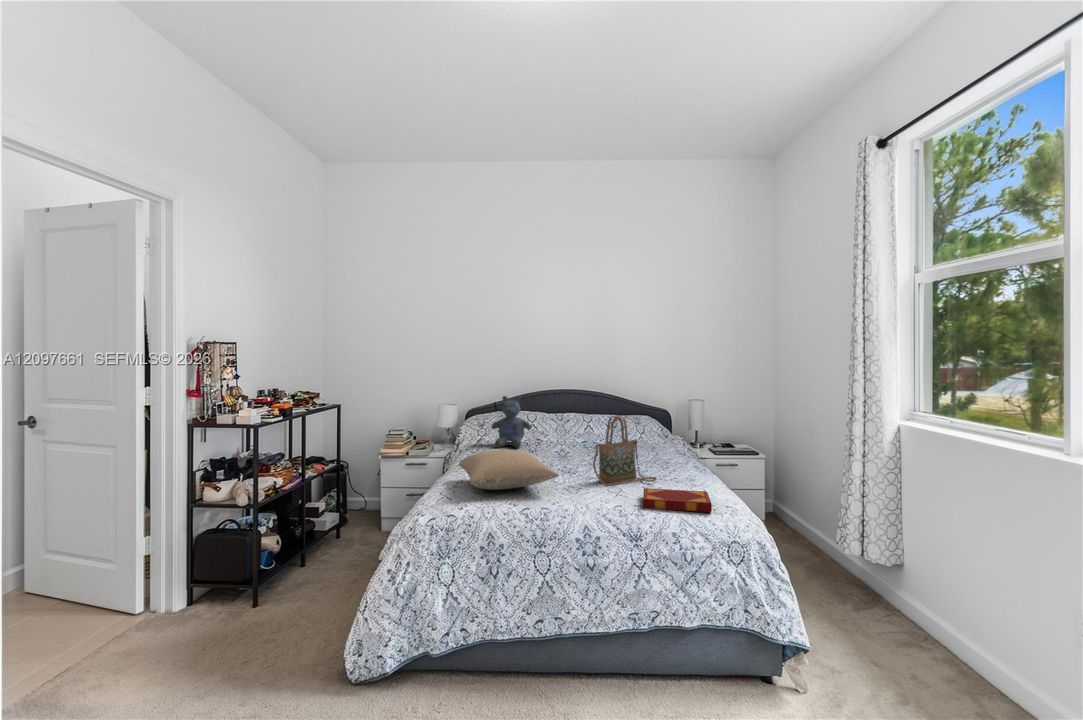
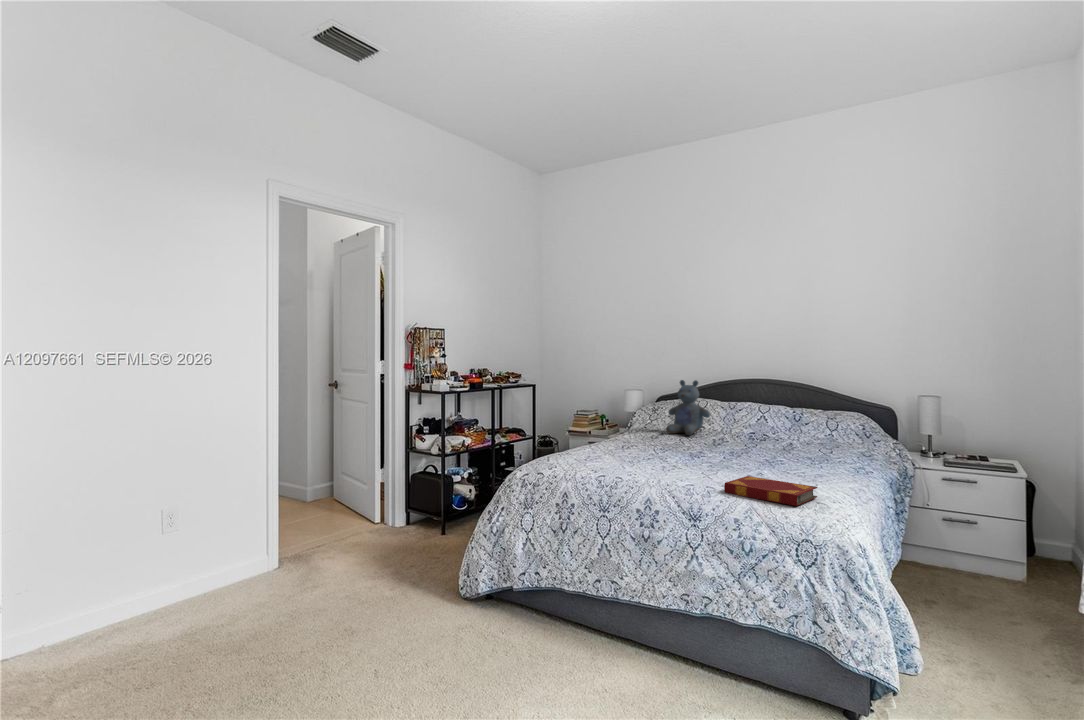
handbag: present [593,416,657,486] -> none [709,398,793,475]
pillow: present [459,450,559,490] -> none [566,425,663,461]

